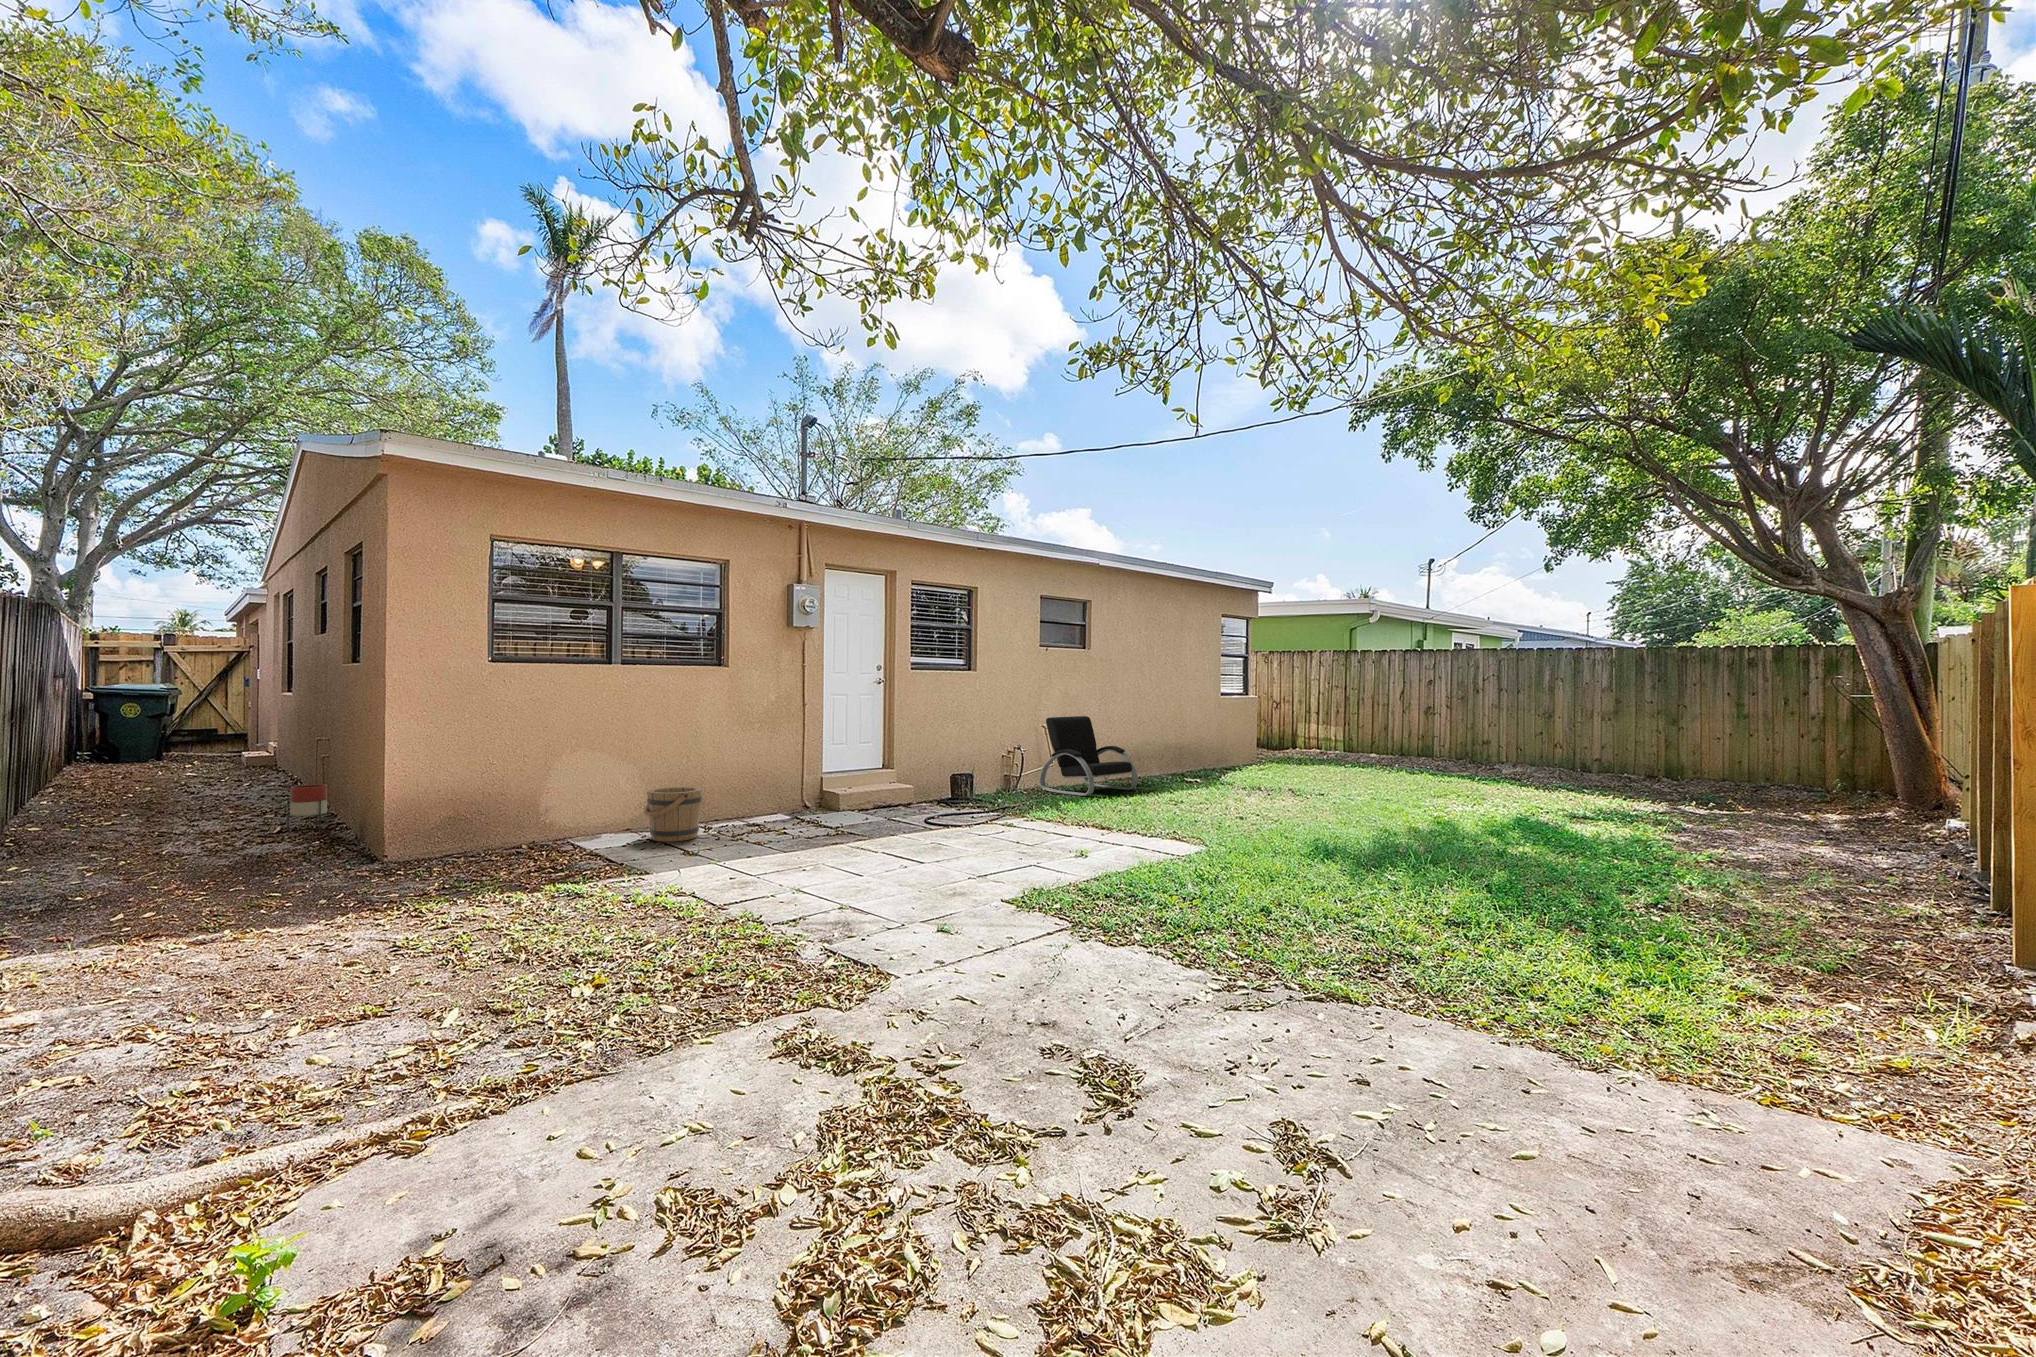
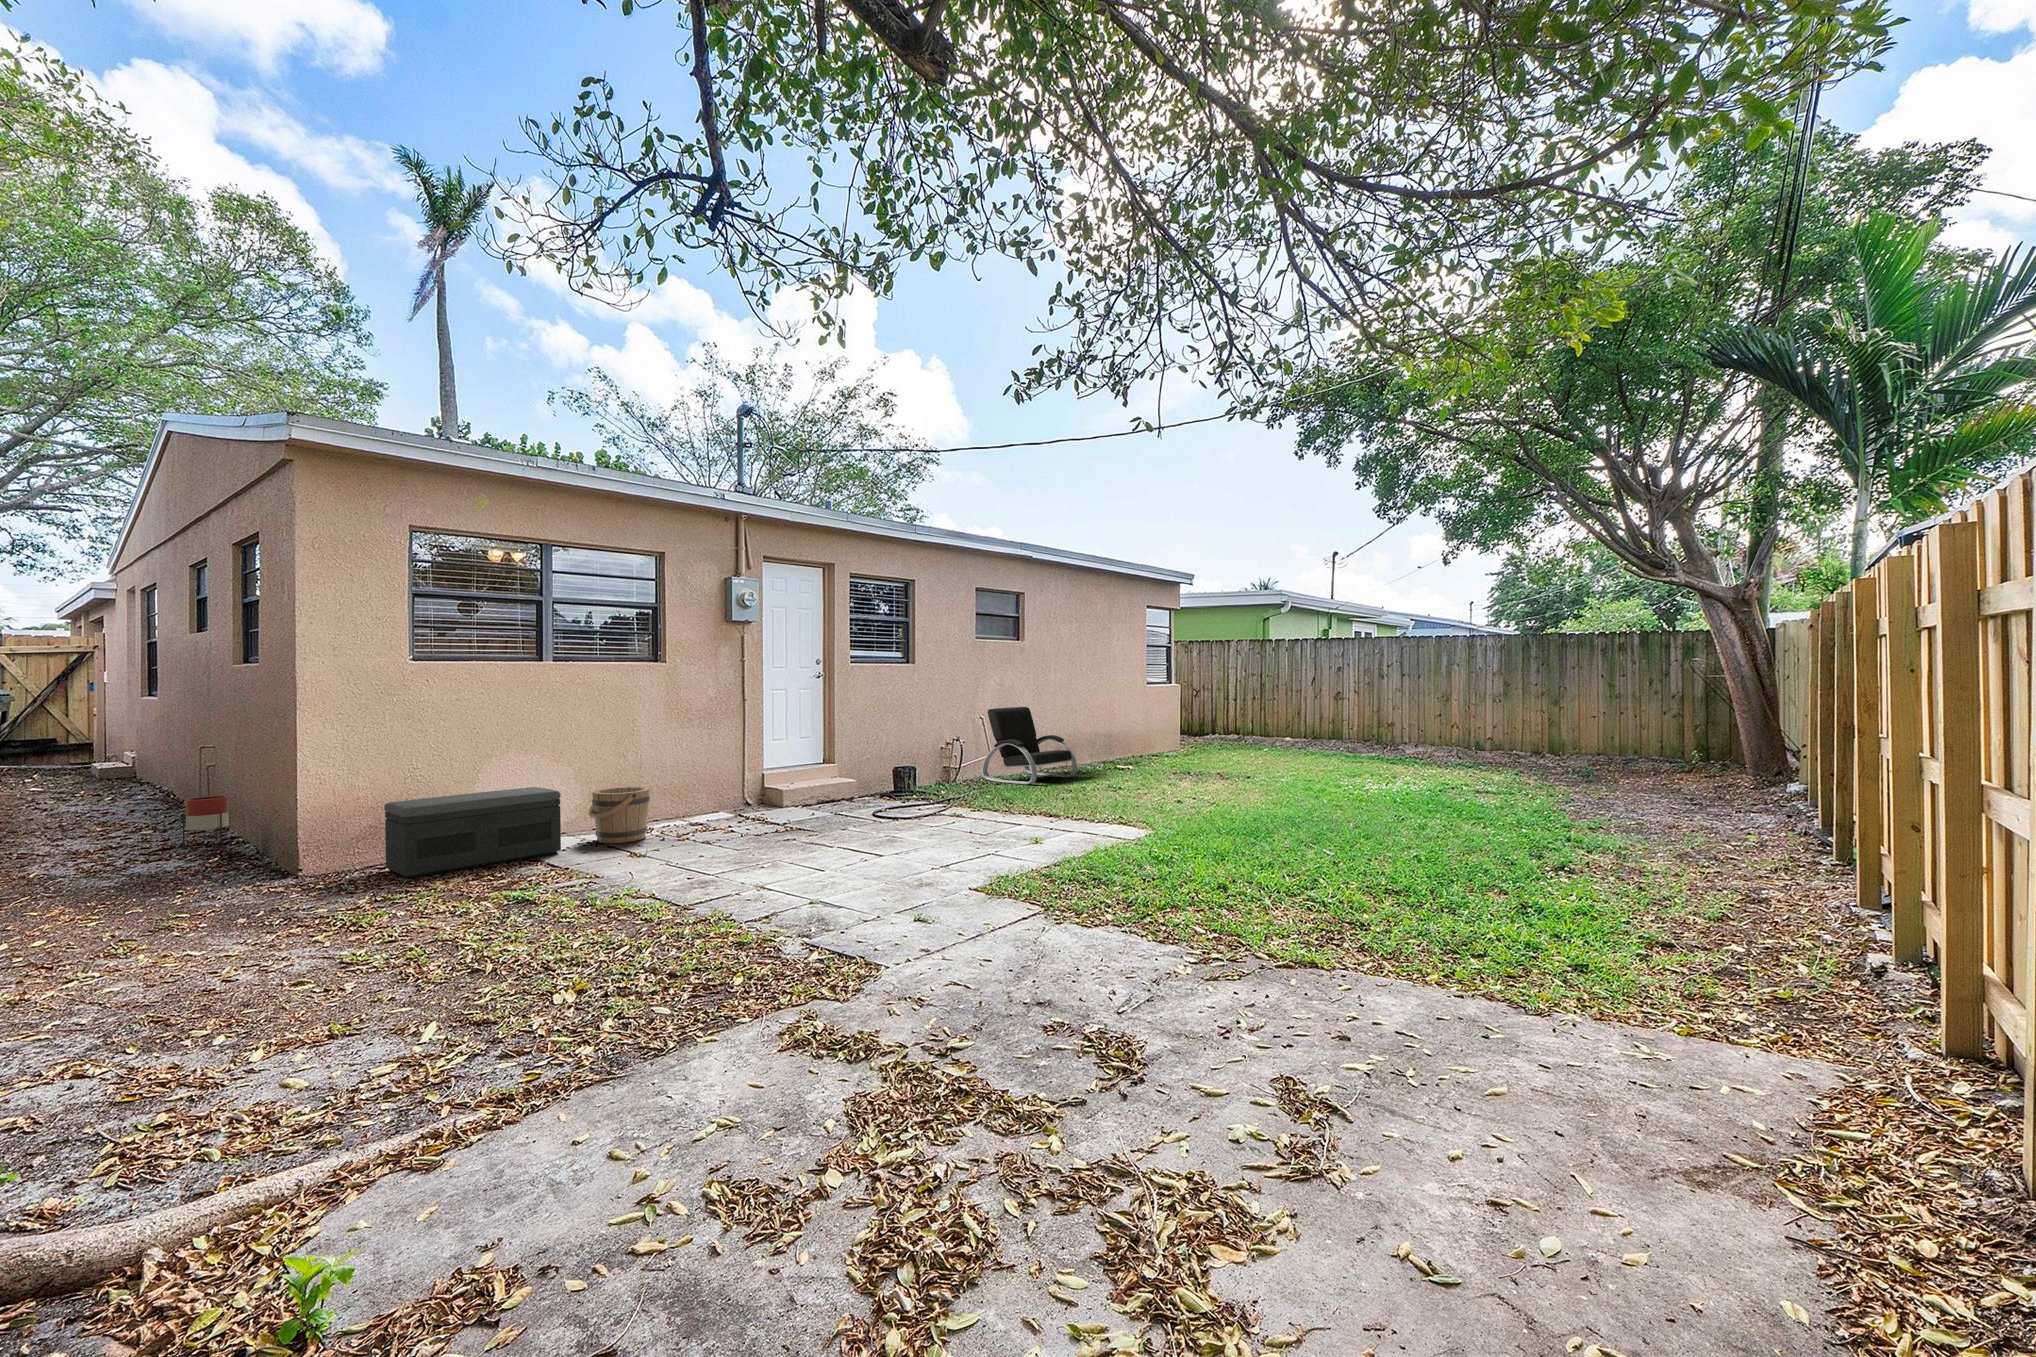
storage bench: none [454,784,616,868] -> present [384,787,561,878]

